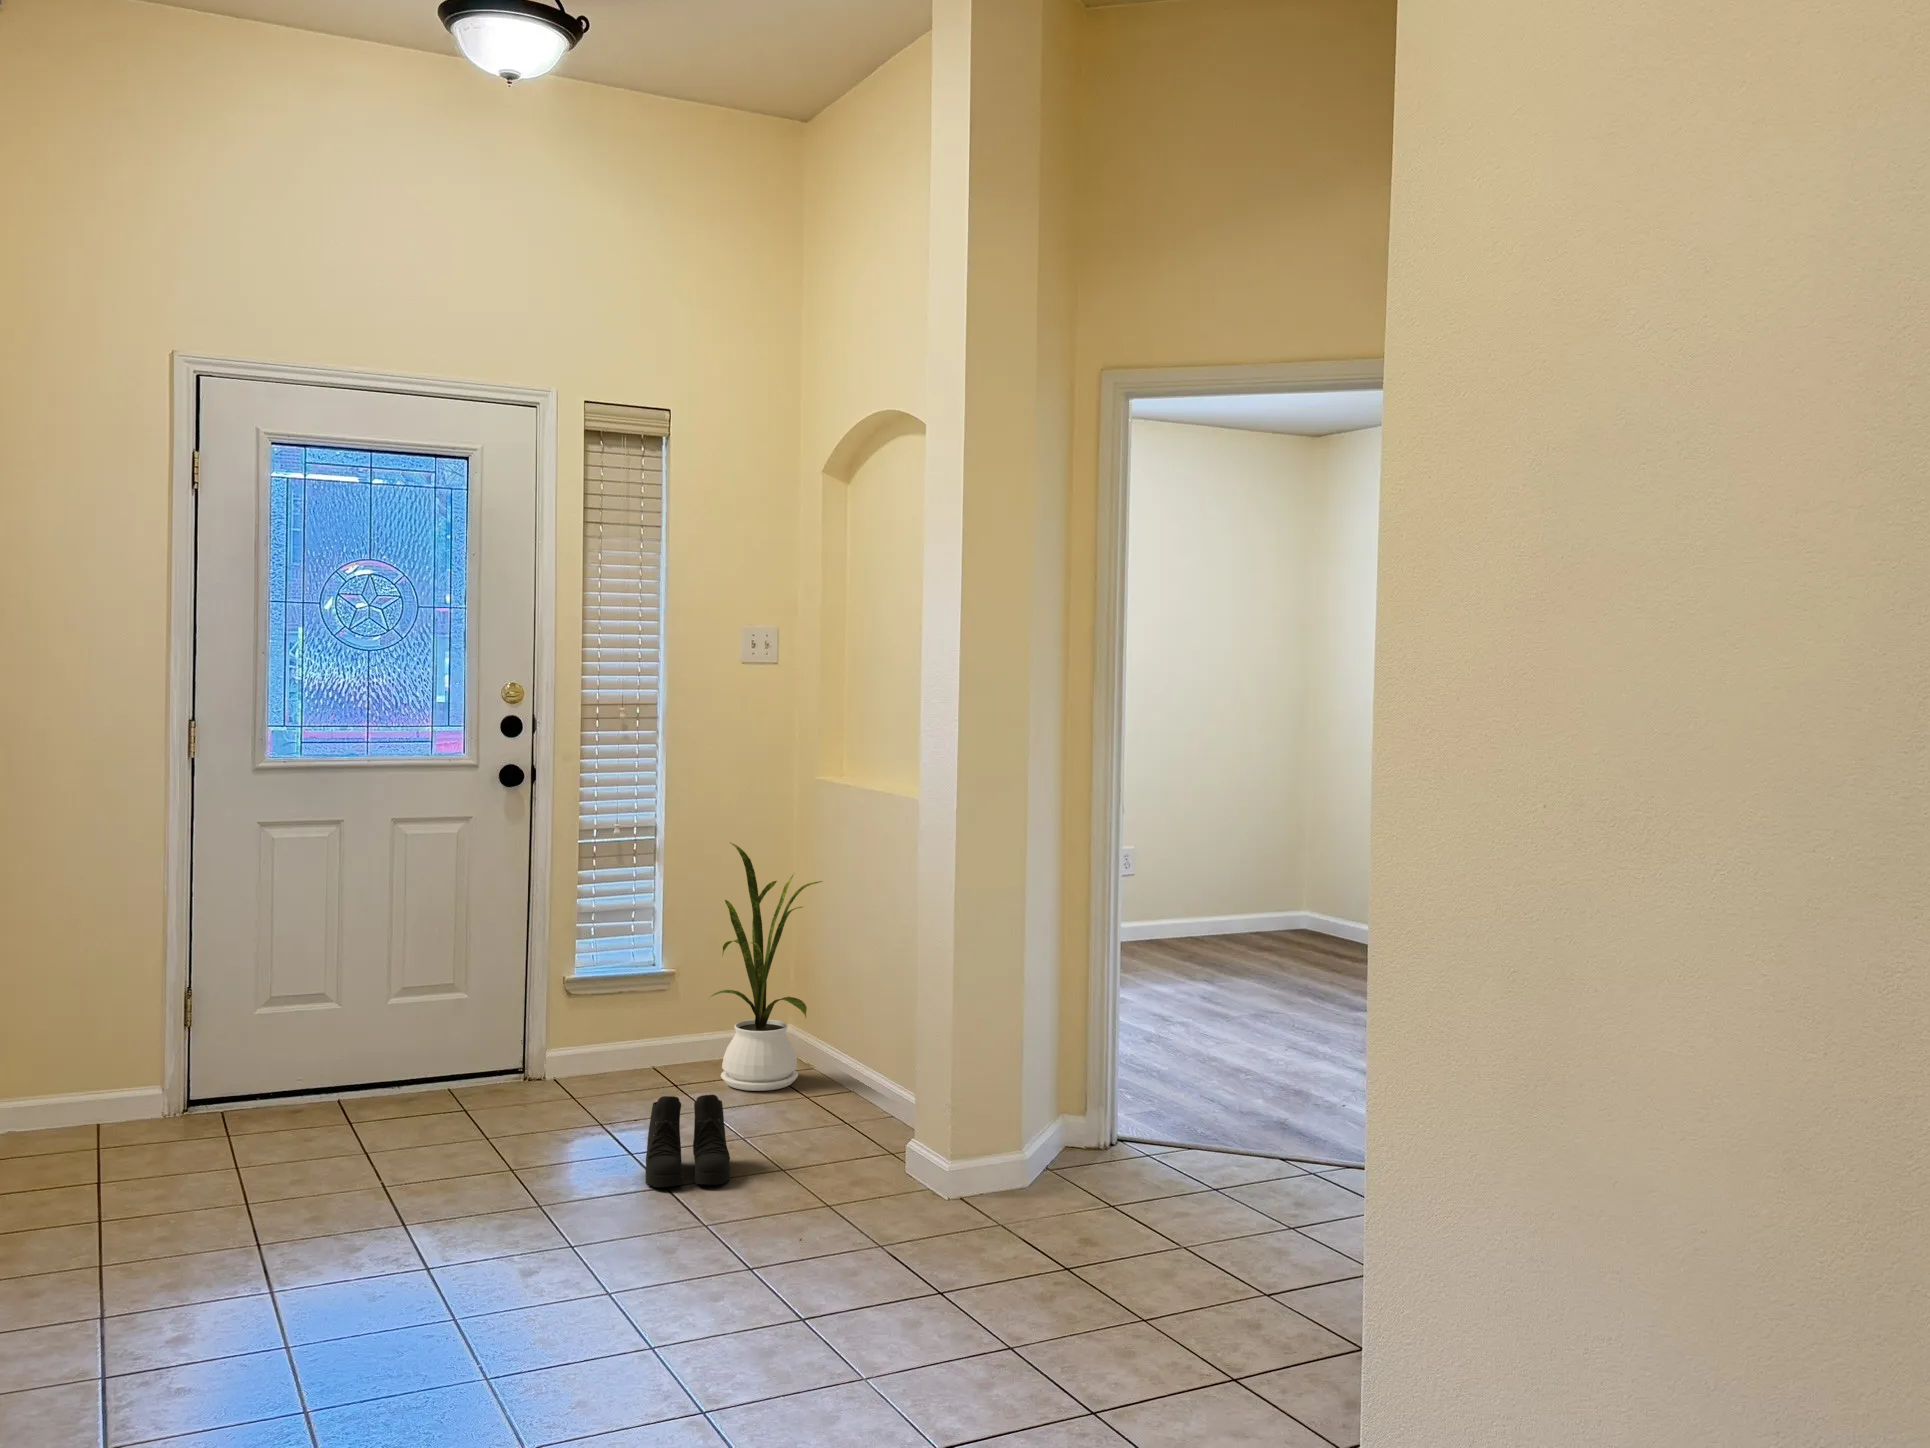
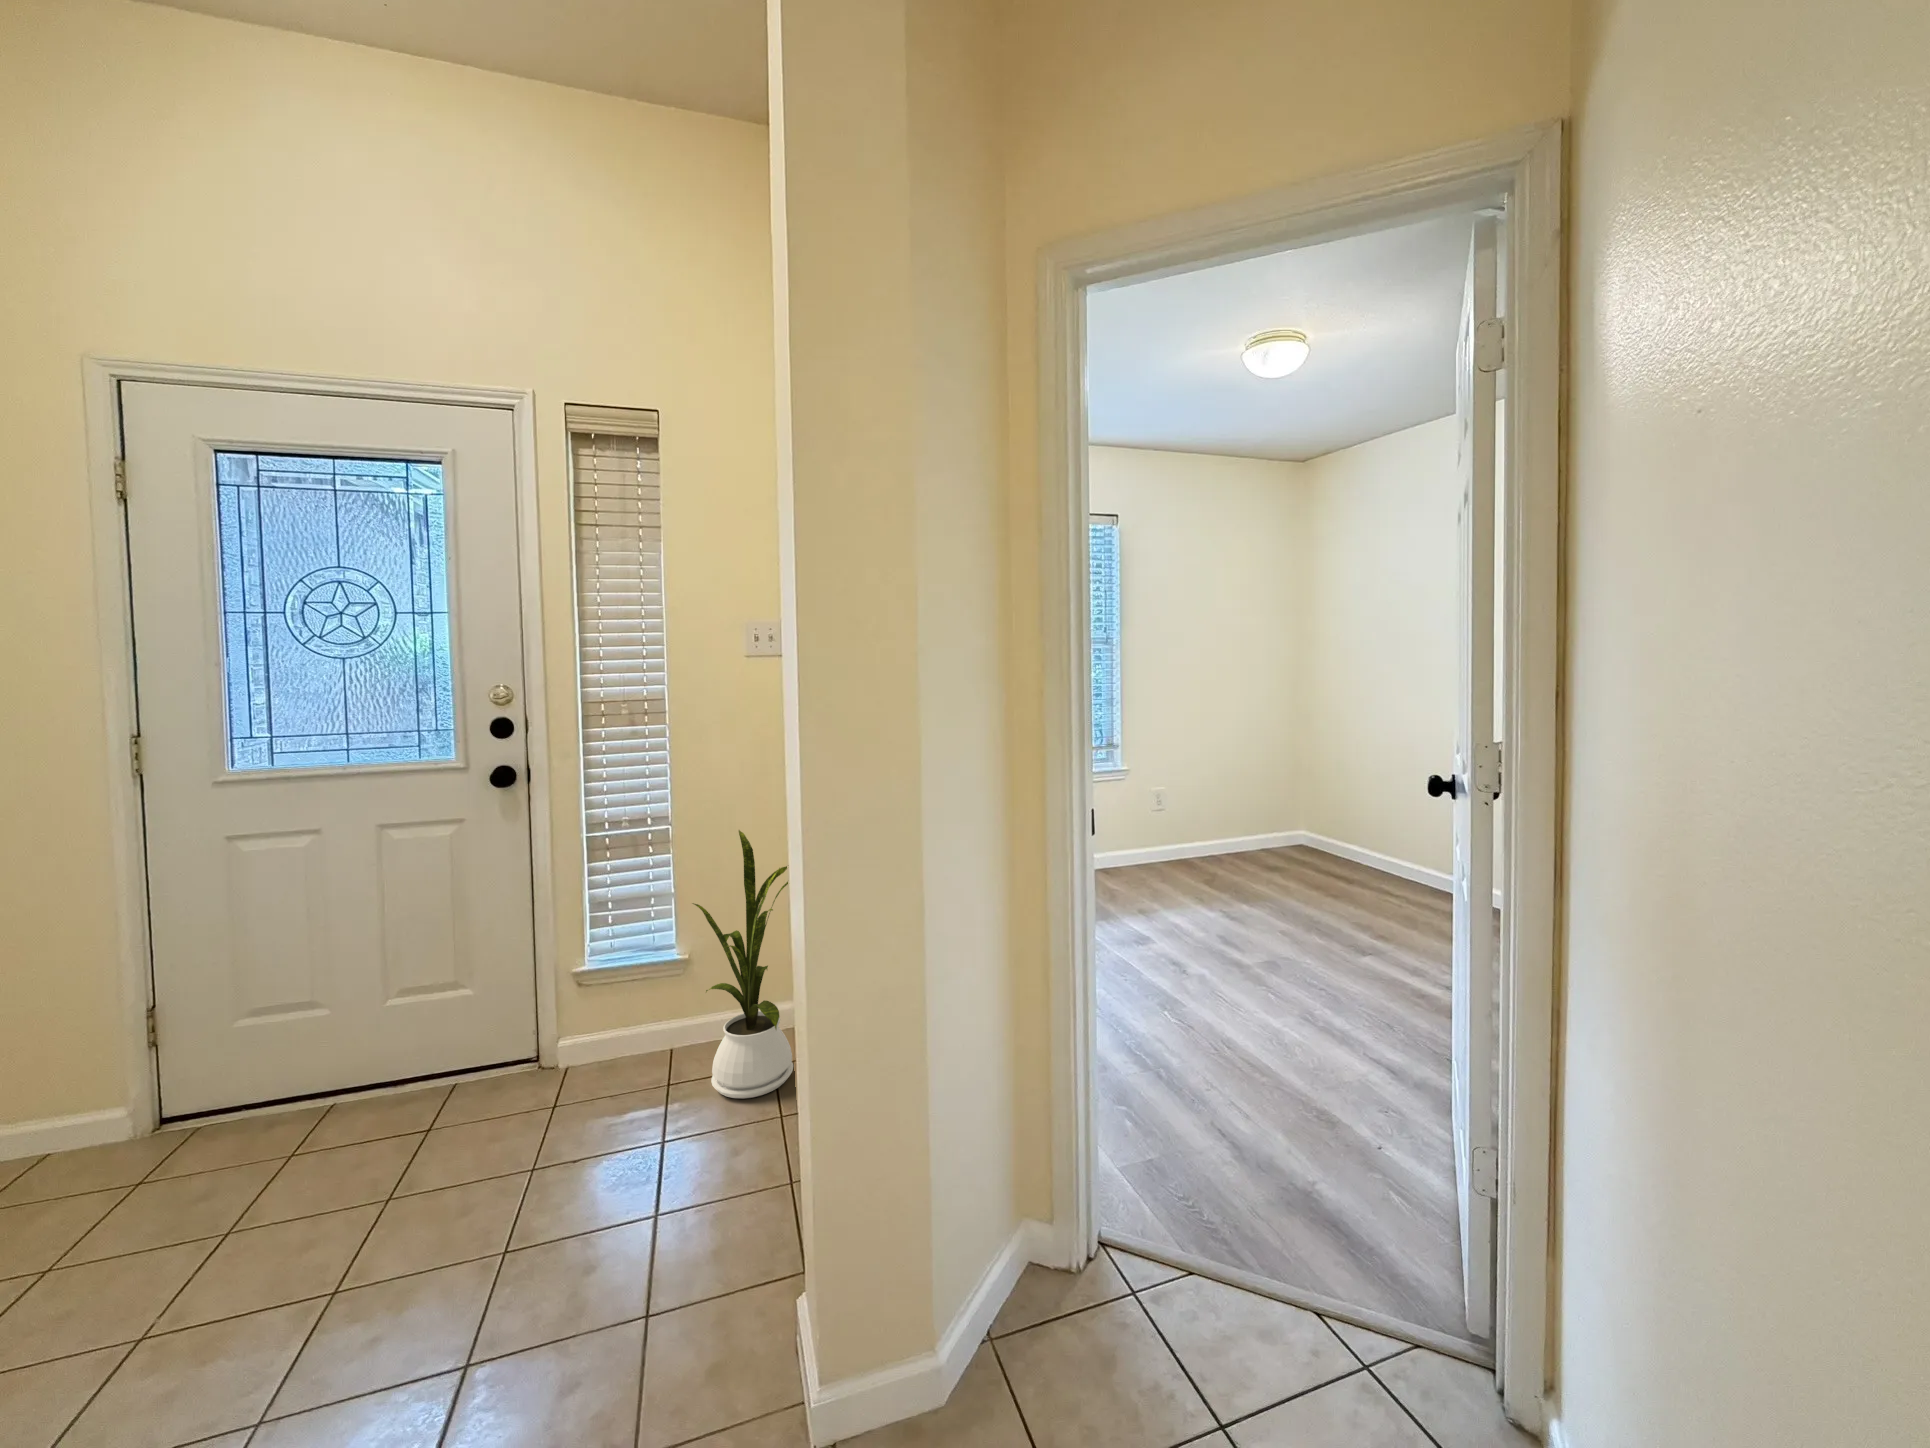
boots: present [645,1095,730,1187] -> none [418,1195,575,1378]

